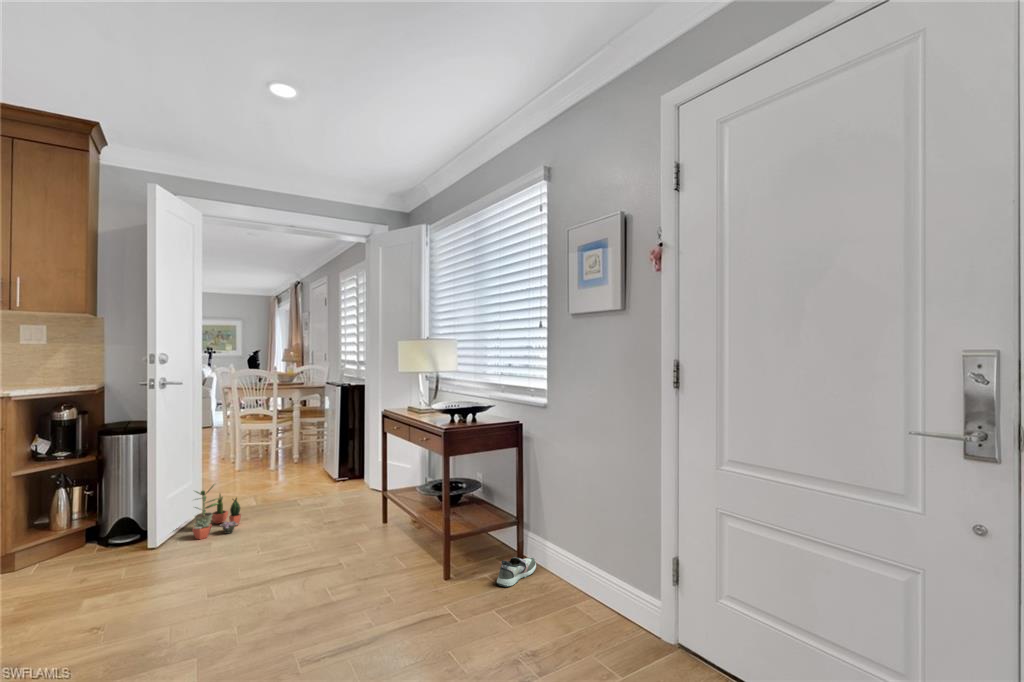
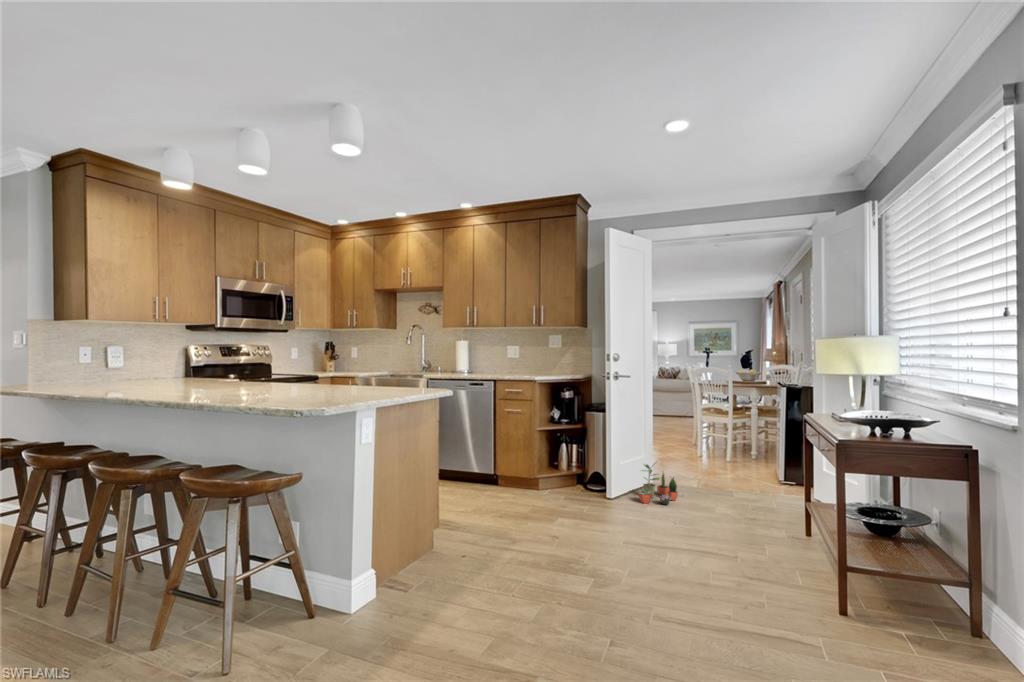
shoe: present [497,557,536,587] -> none [911,619,994,659]

